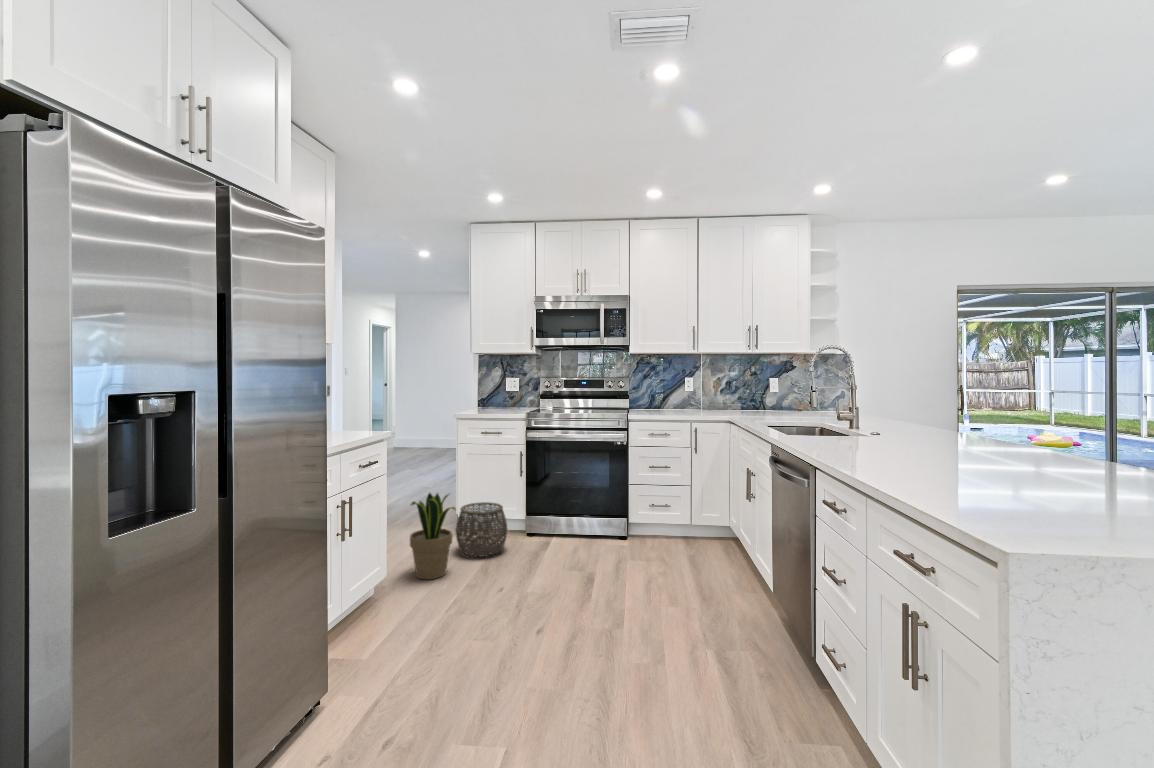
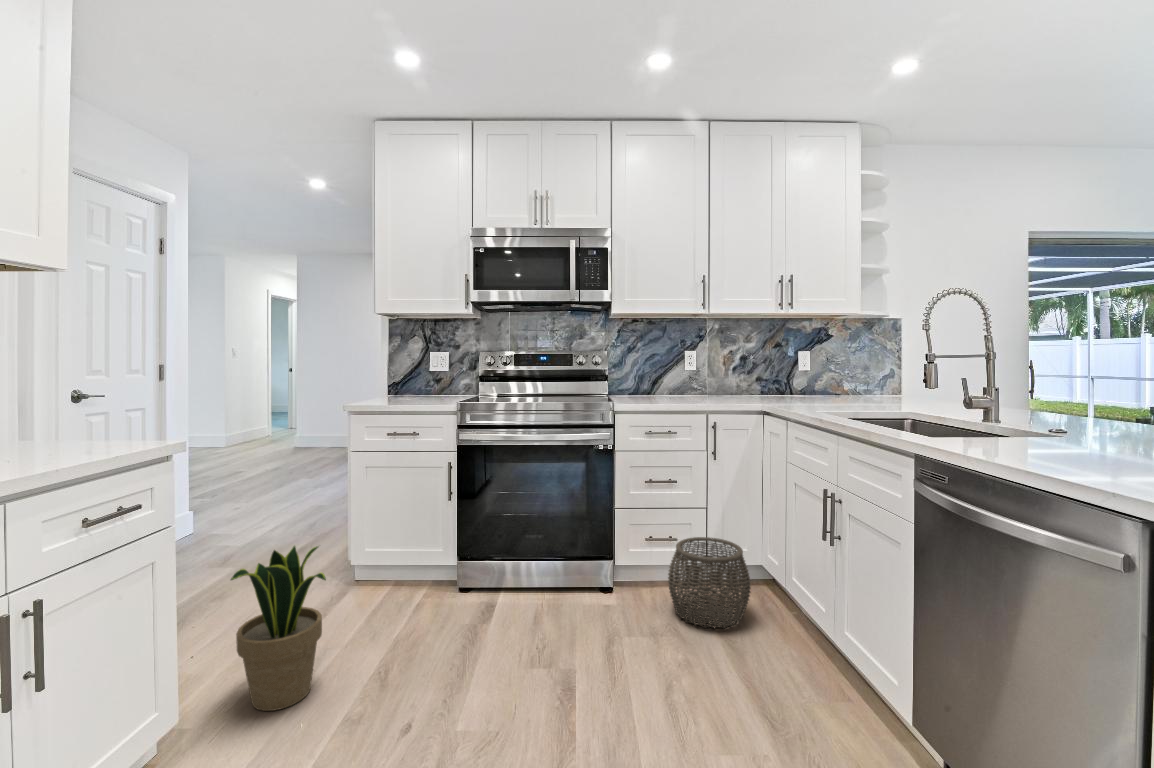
woven basket: present [456,502,507,557] -> present [668,537,751,628]

